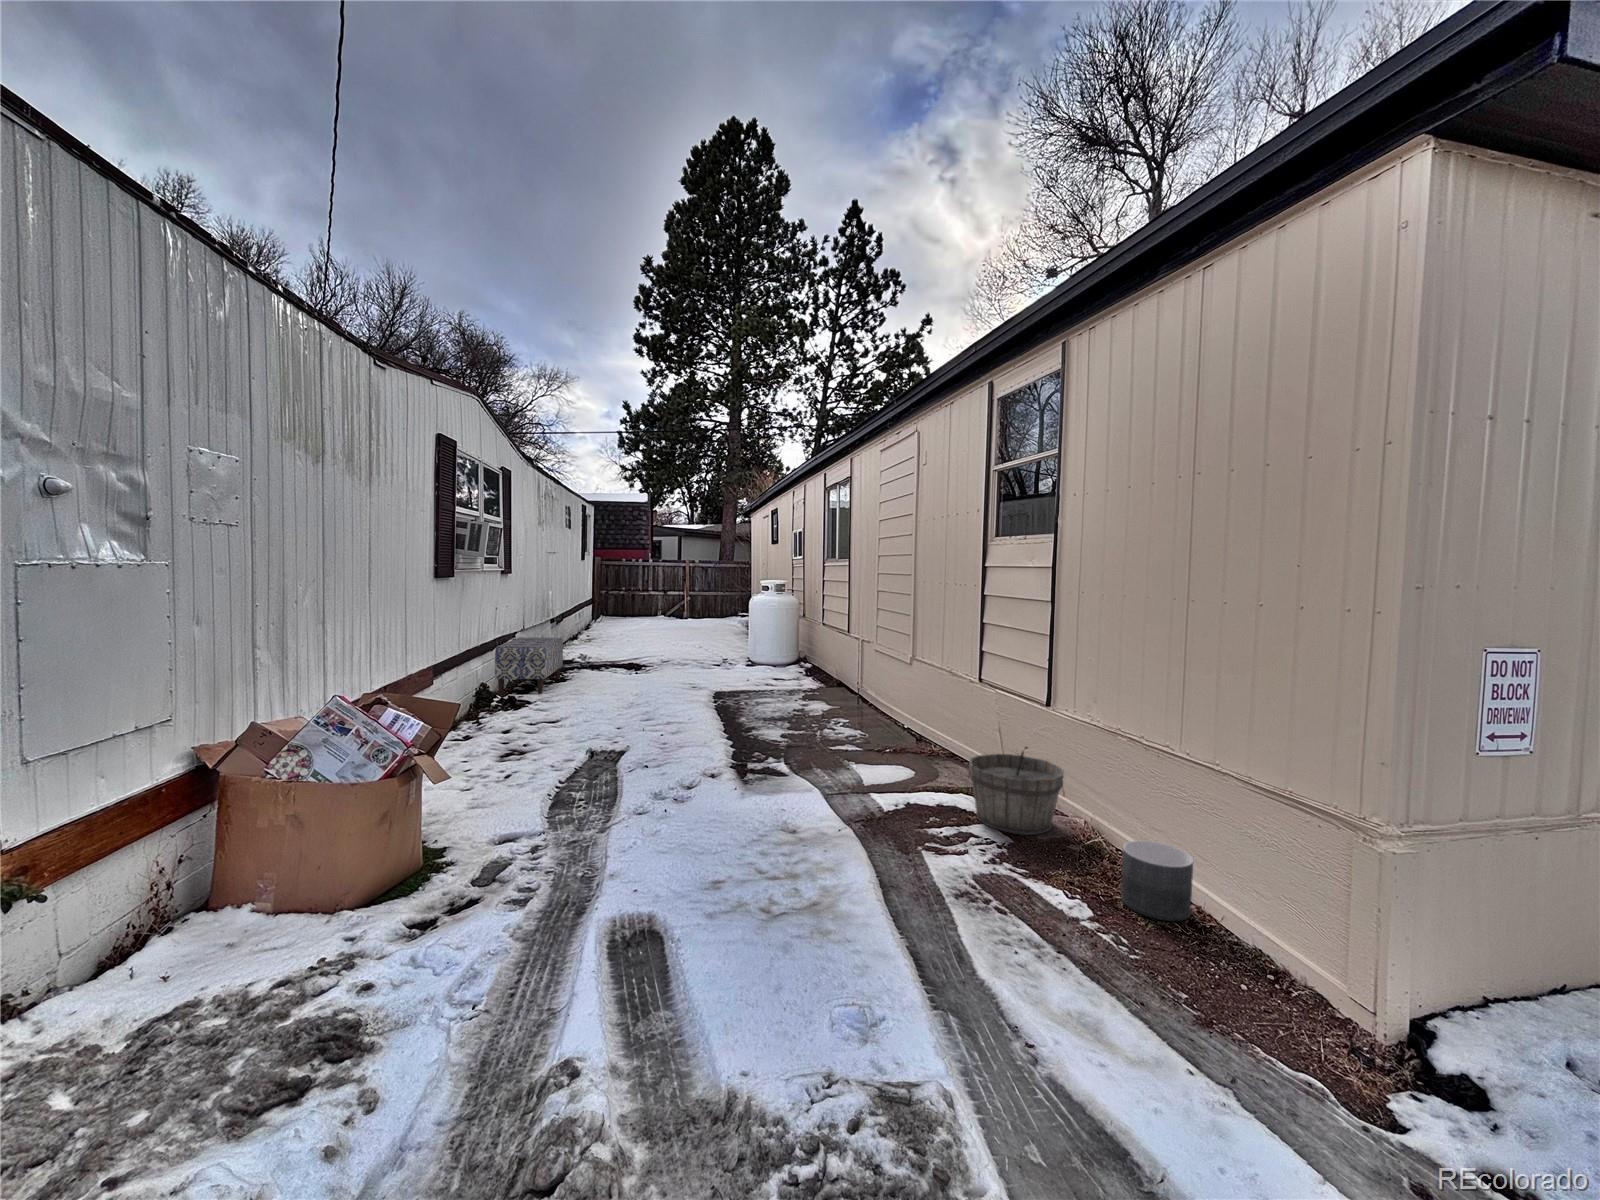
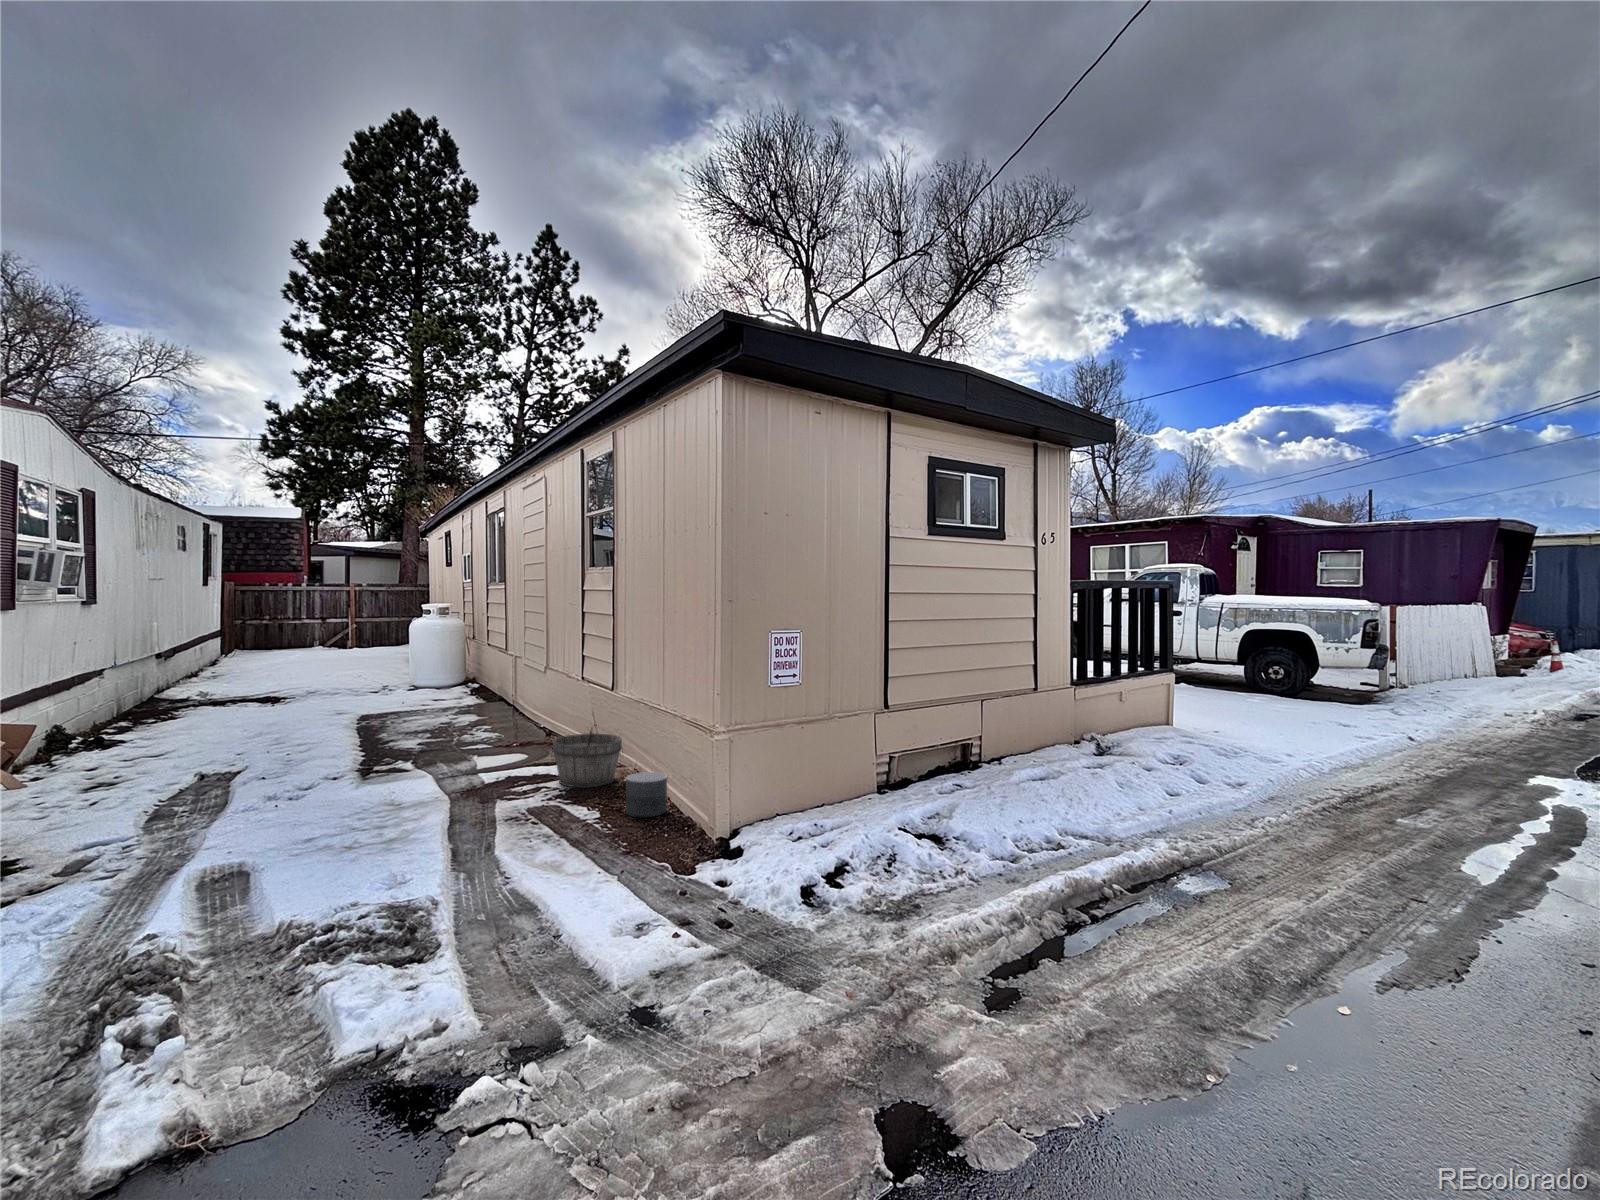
bench: present [495,637,563,694] -> none [75,671,171,734]

